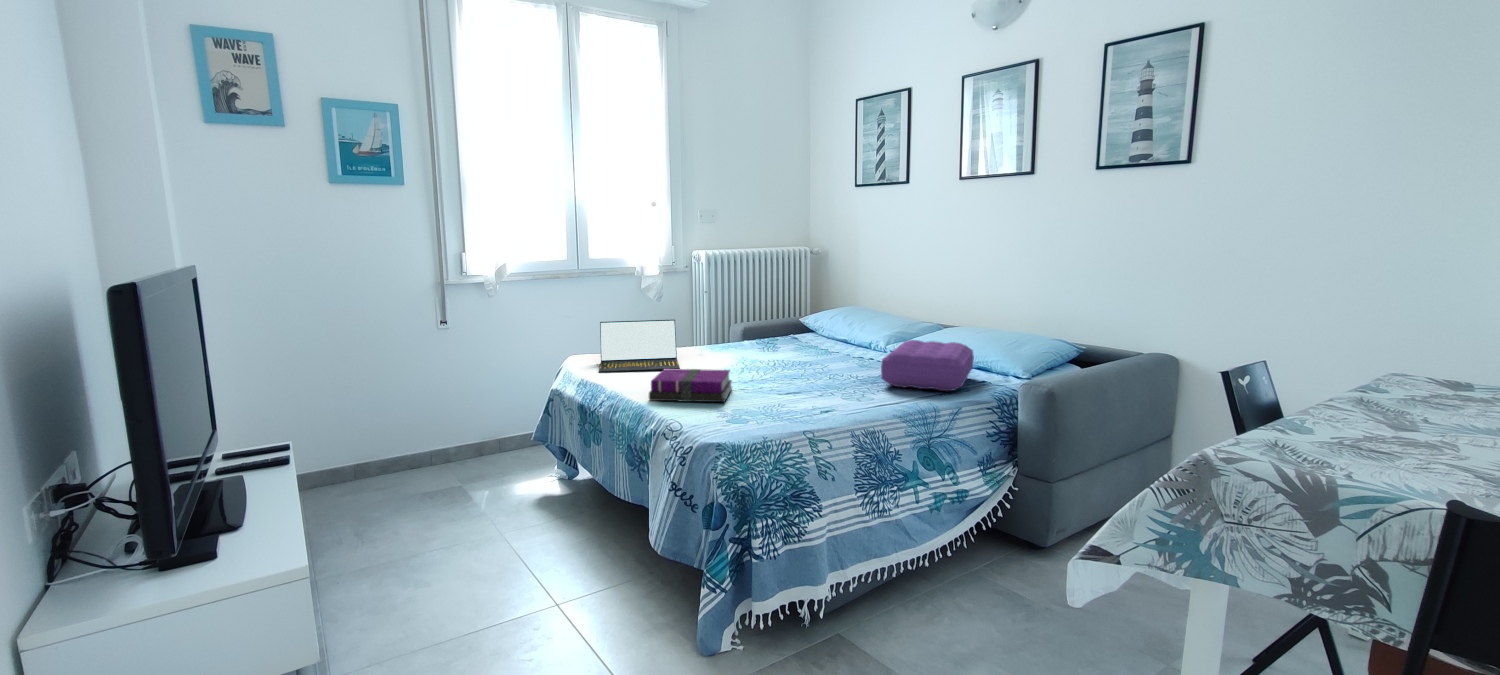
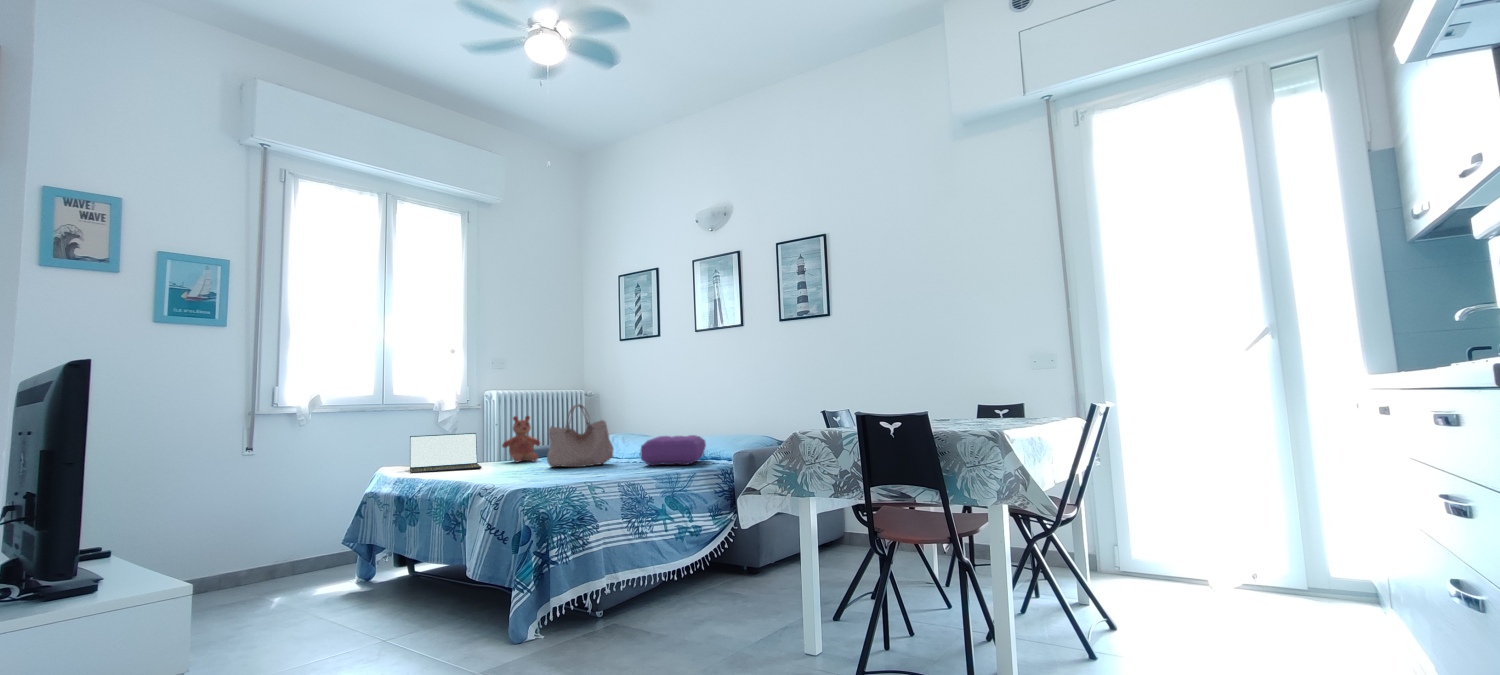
handbag: none [757,294,844,379] -> present [547,404,613,467]
teddy bear: none [707,297,752,357] -> present [502,416,540,462]
notebook: present [649,369,732,402] -> none [462,457,528,480]

